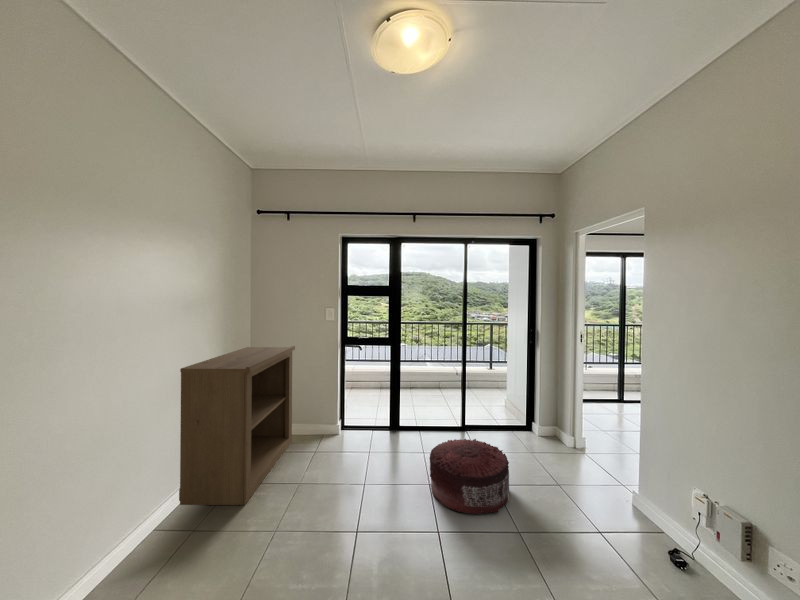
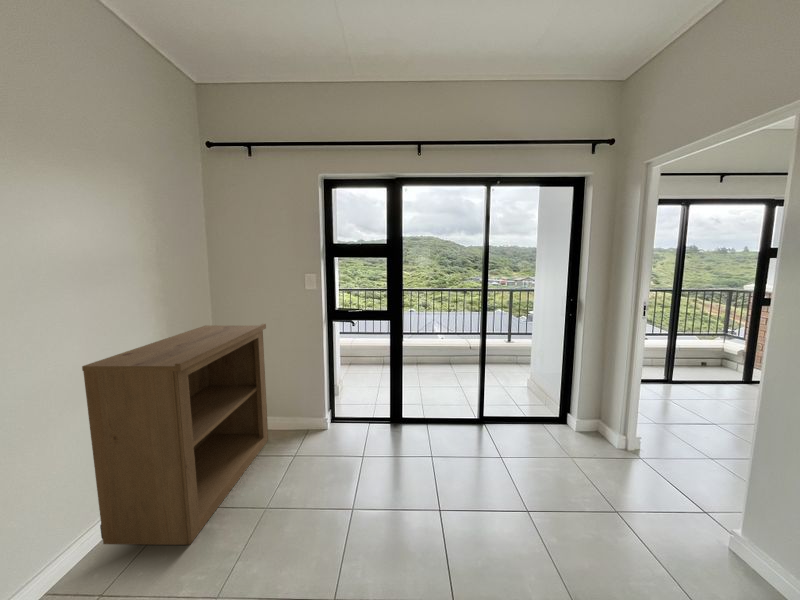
pouf: present [430,439,509,514] -> none [440,447,551,563]

